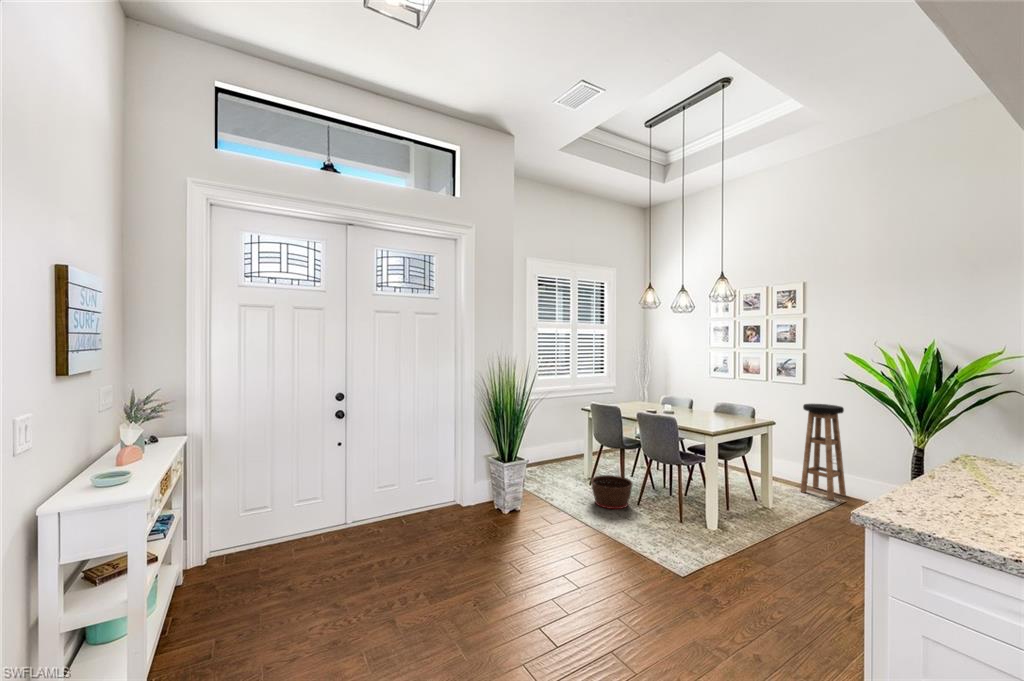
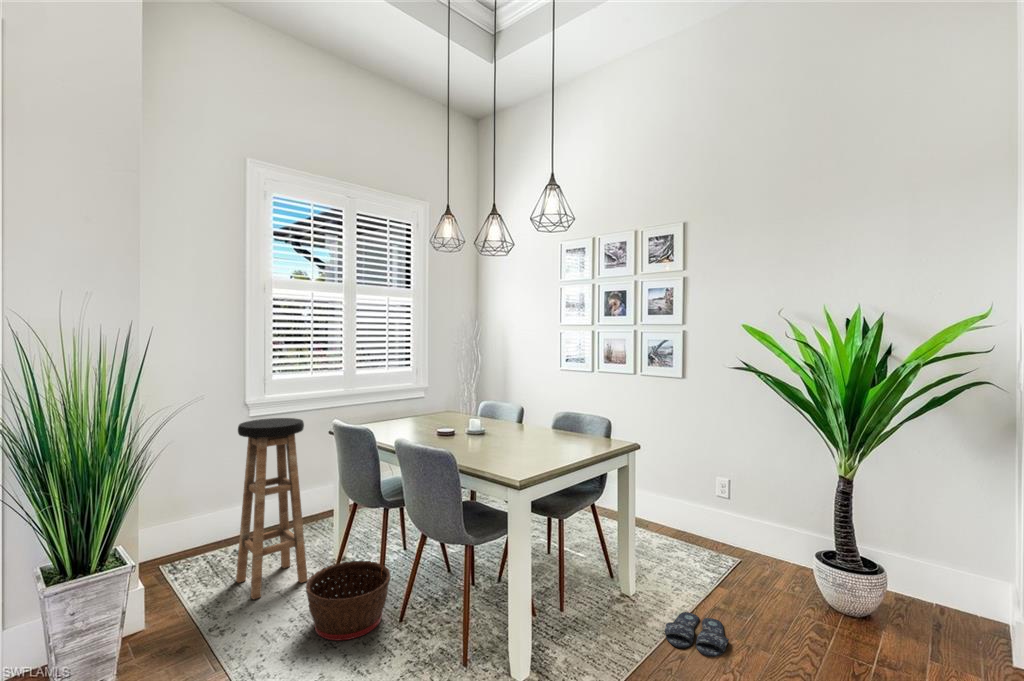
bar stool: present [801,404,846,500] -> present [236,418,308,599]
slippers: none [793,518,834,536] -> present [665,612,729,657]

